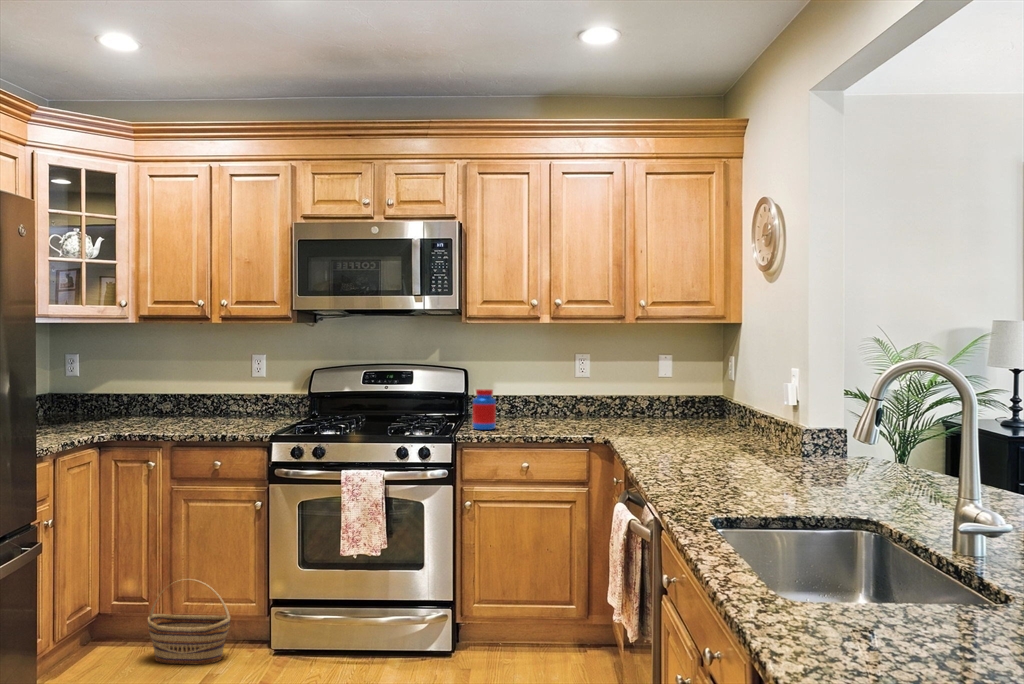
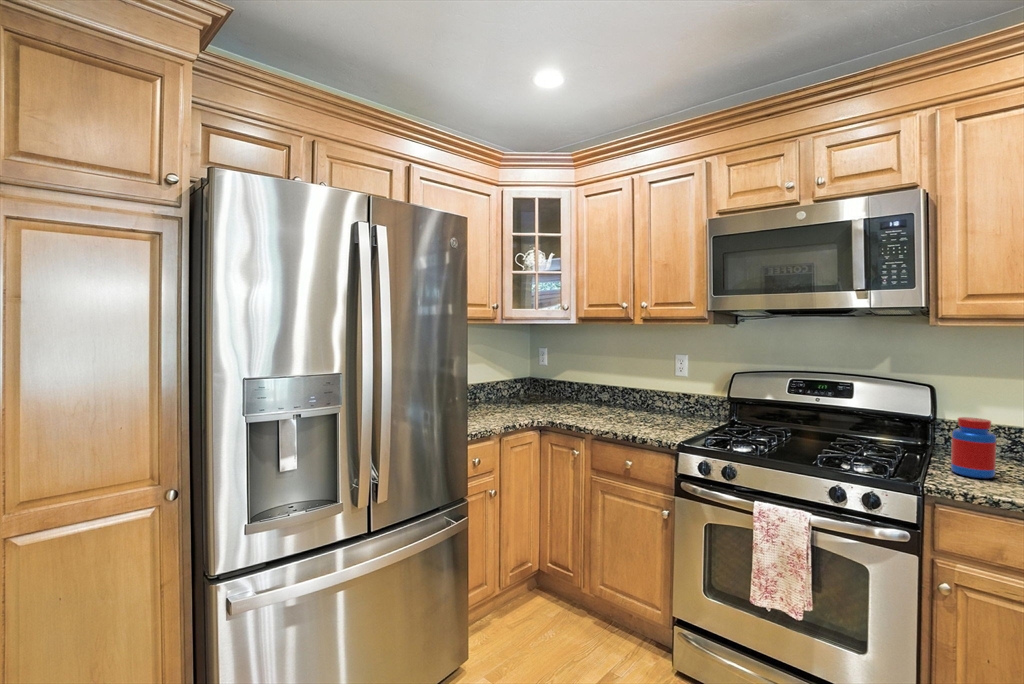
basket: present [148,579,230,664] -> none [570,564,638,654]

